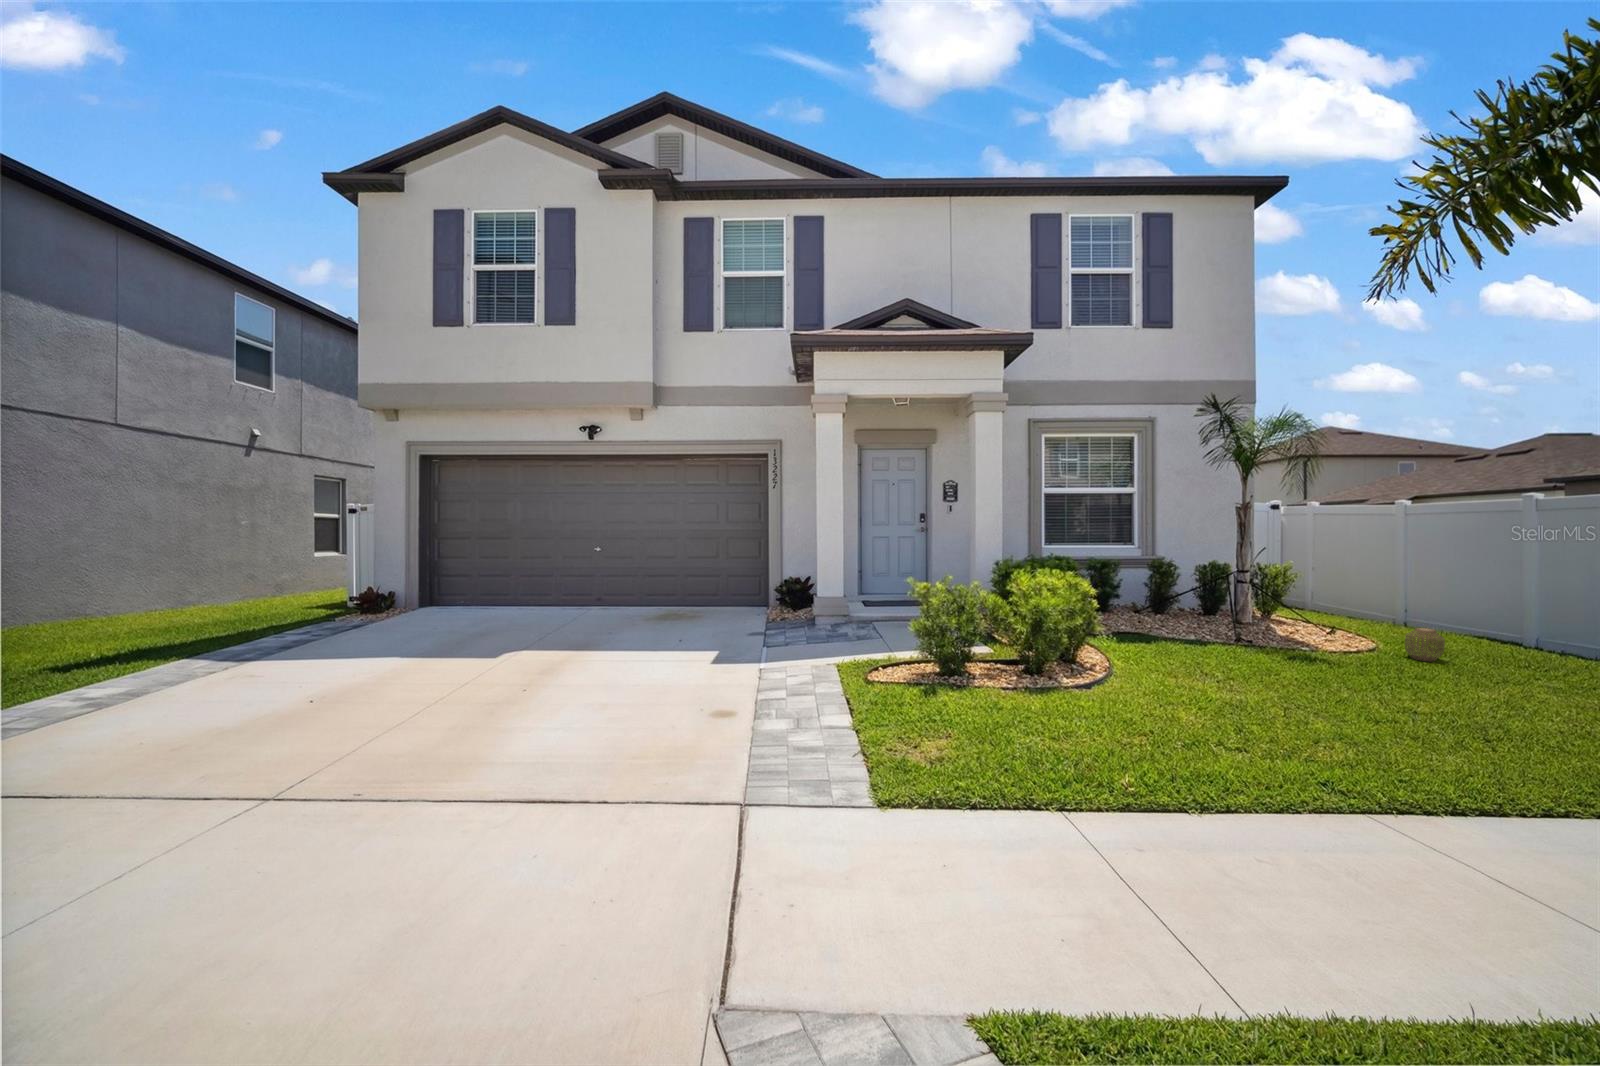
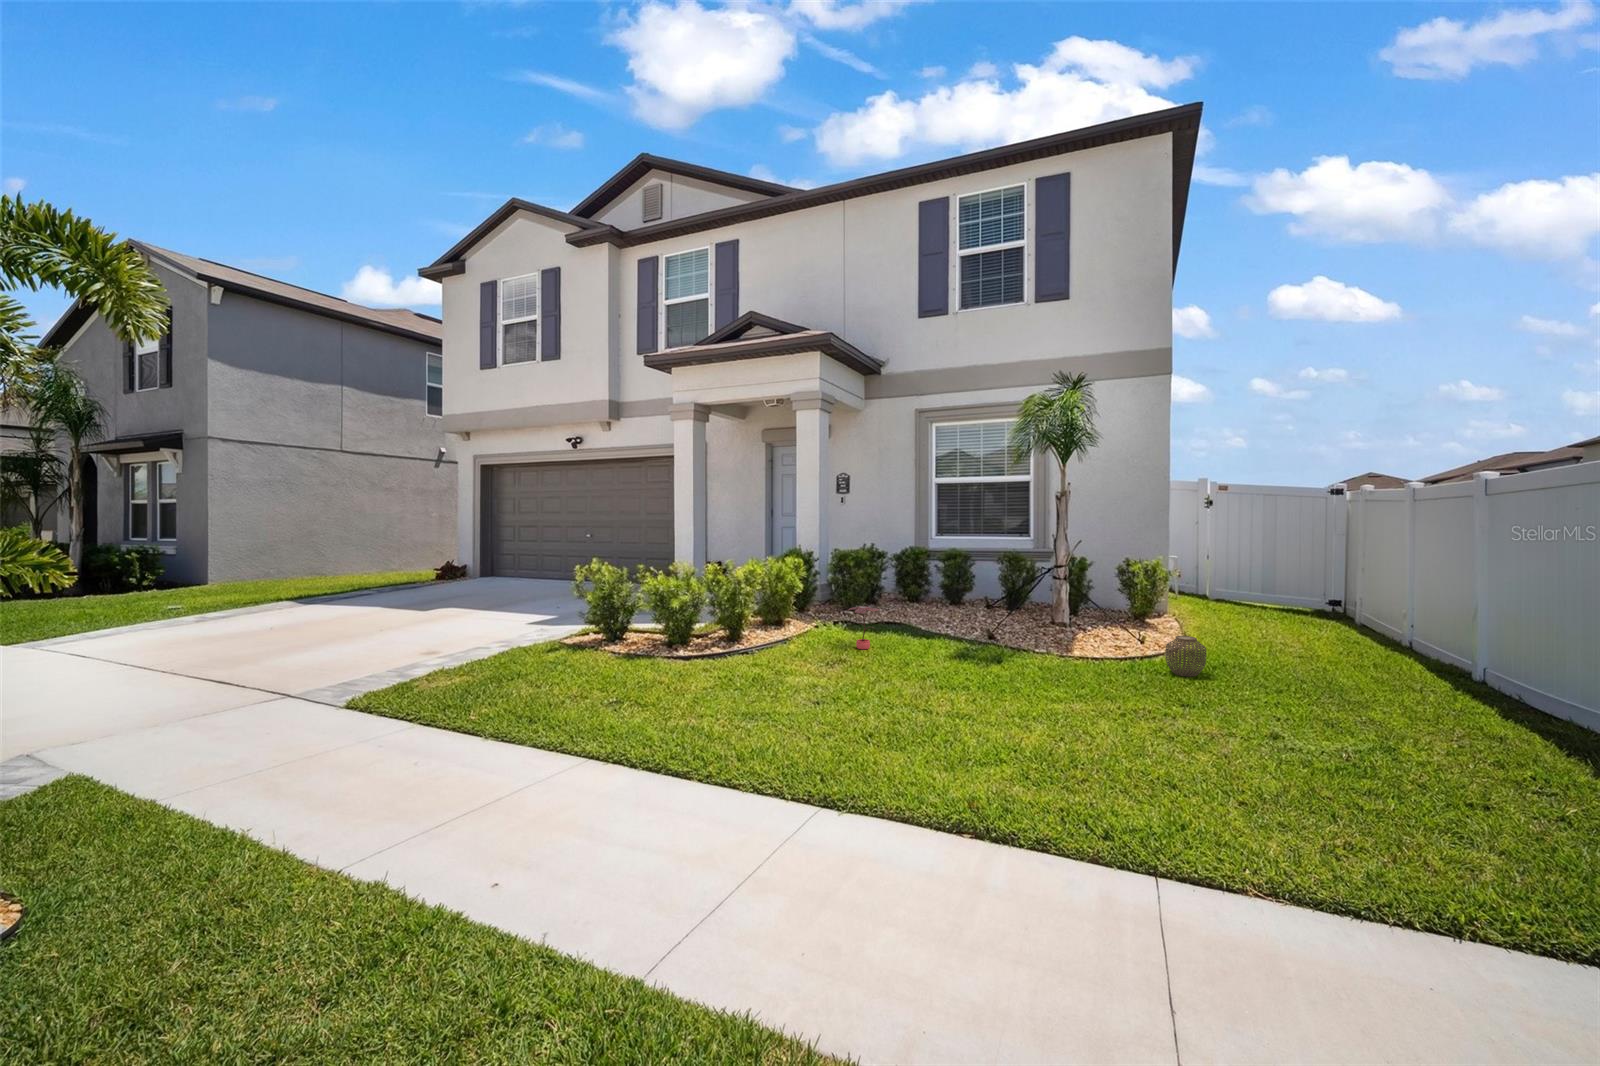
potted plant: none [1154,620,1186,663] -> present [848,606,880,649]

